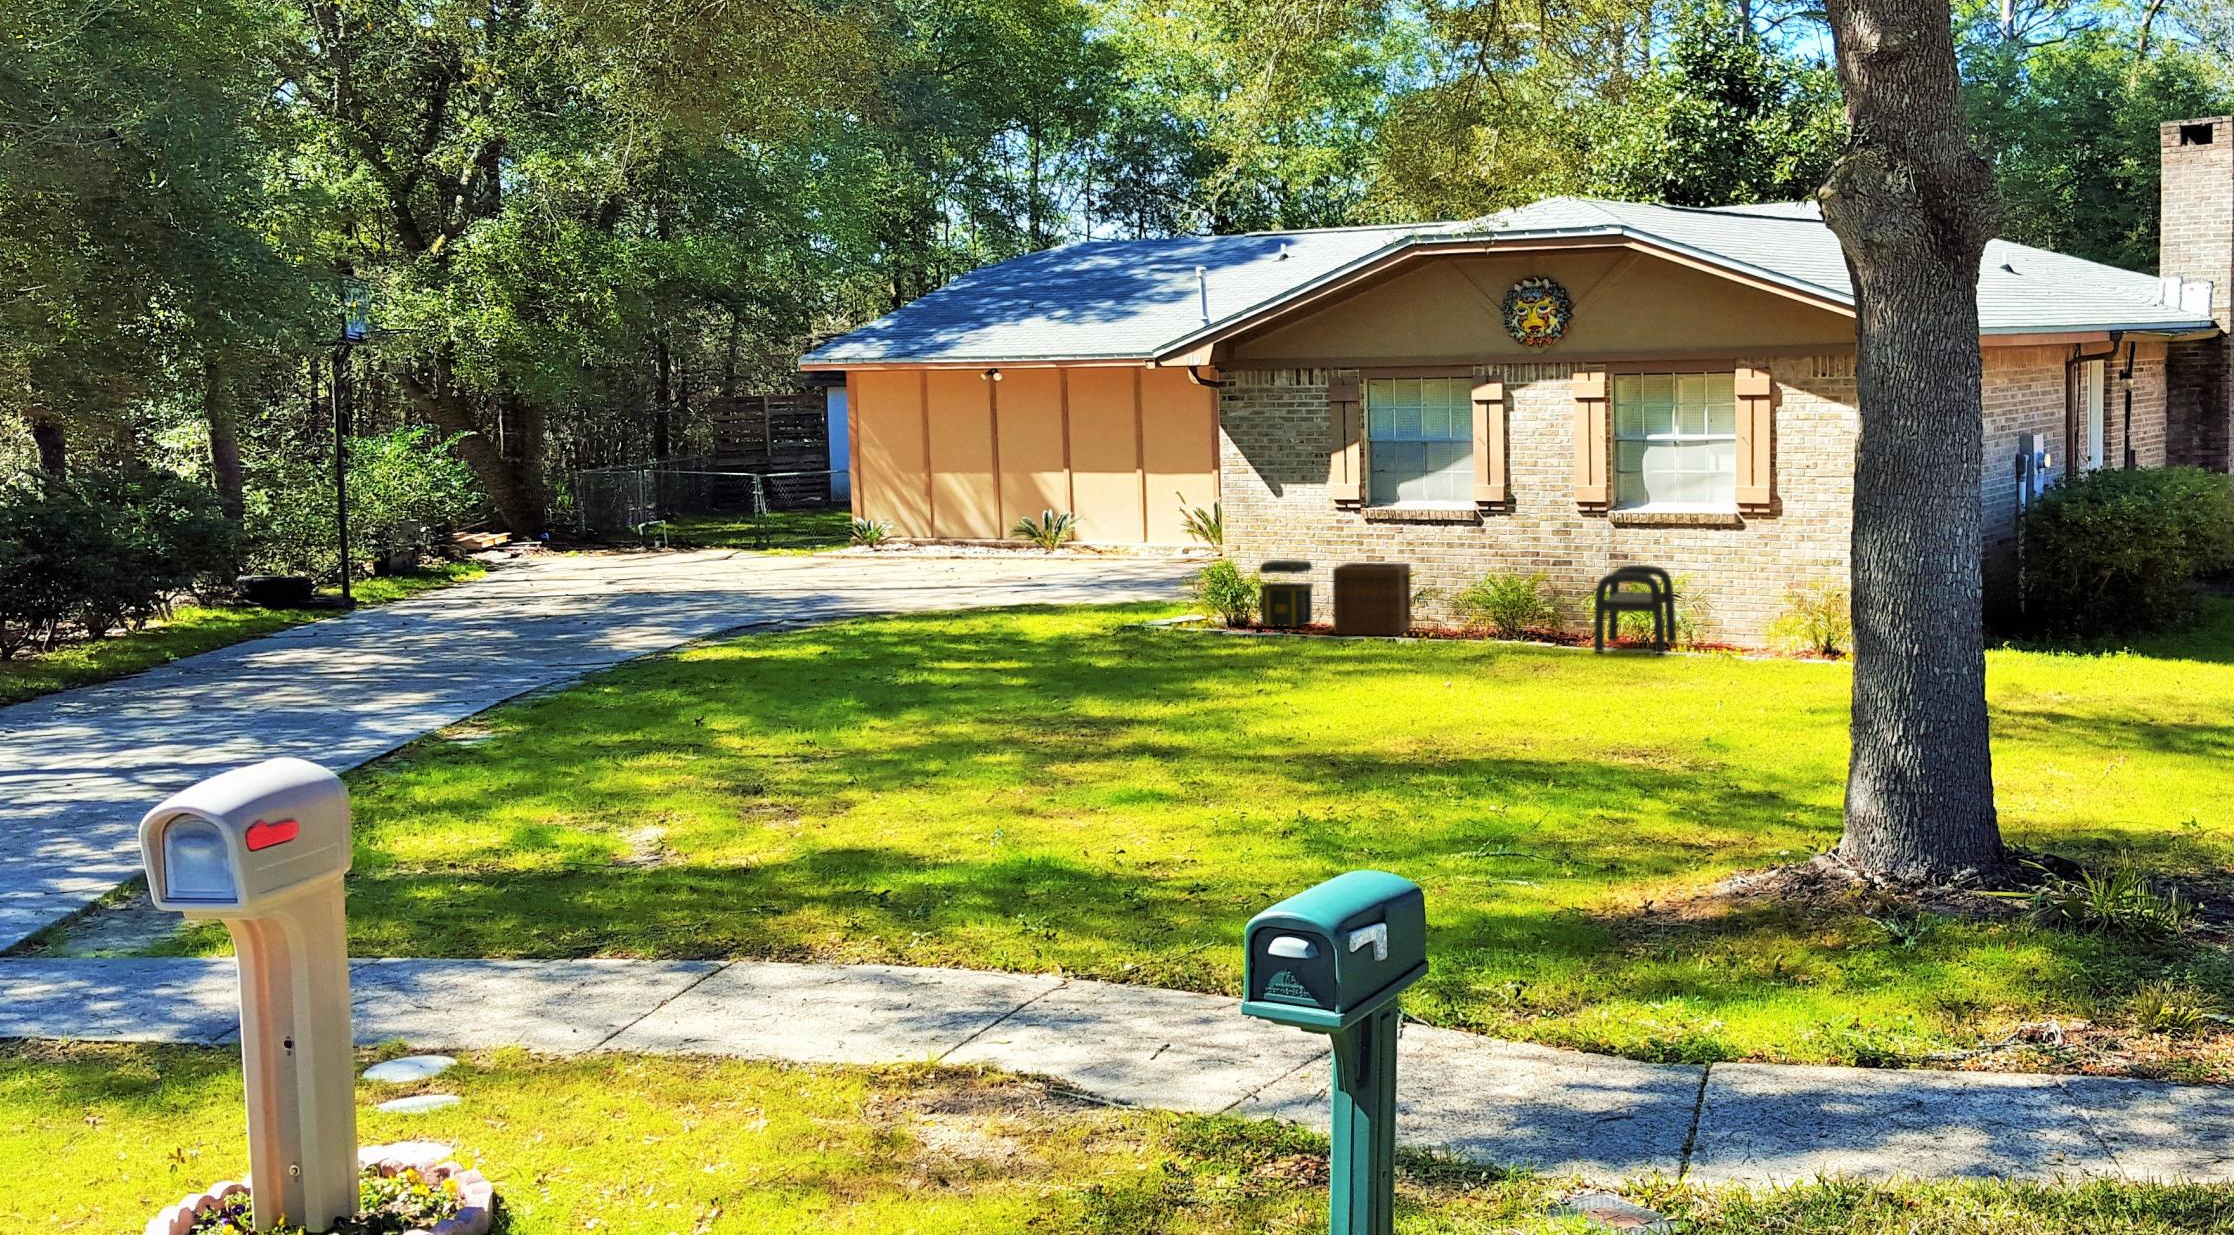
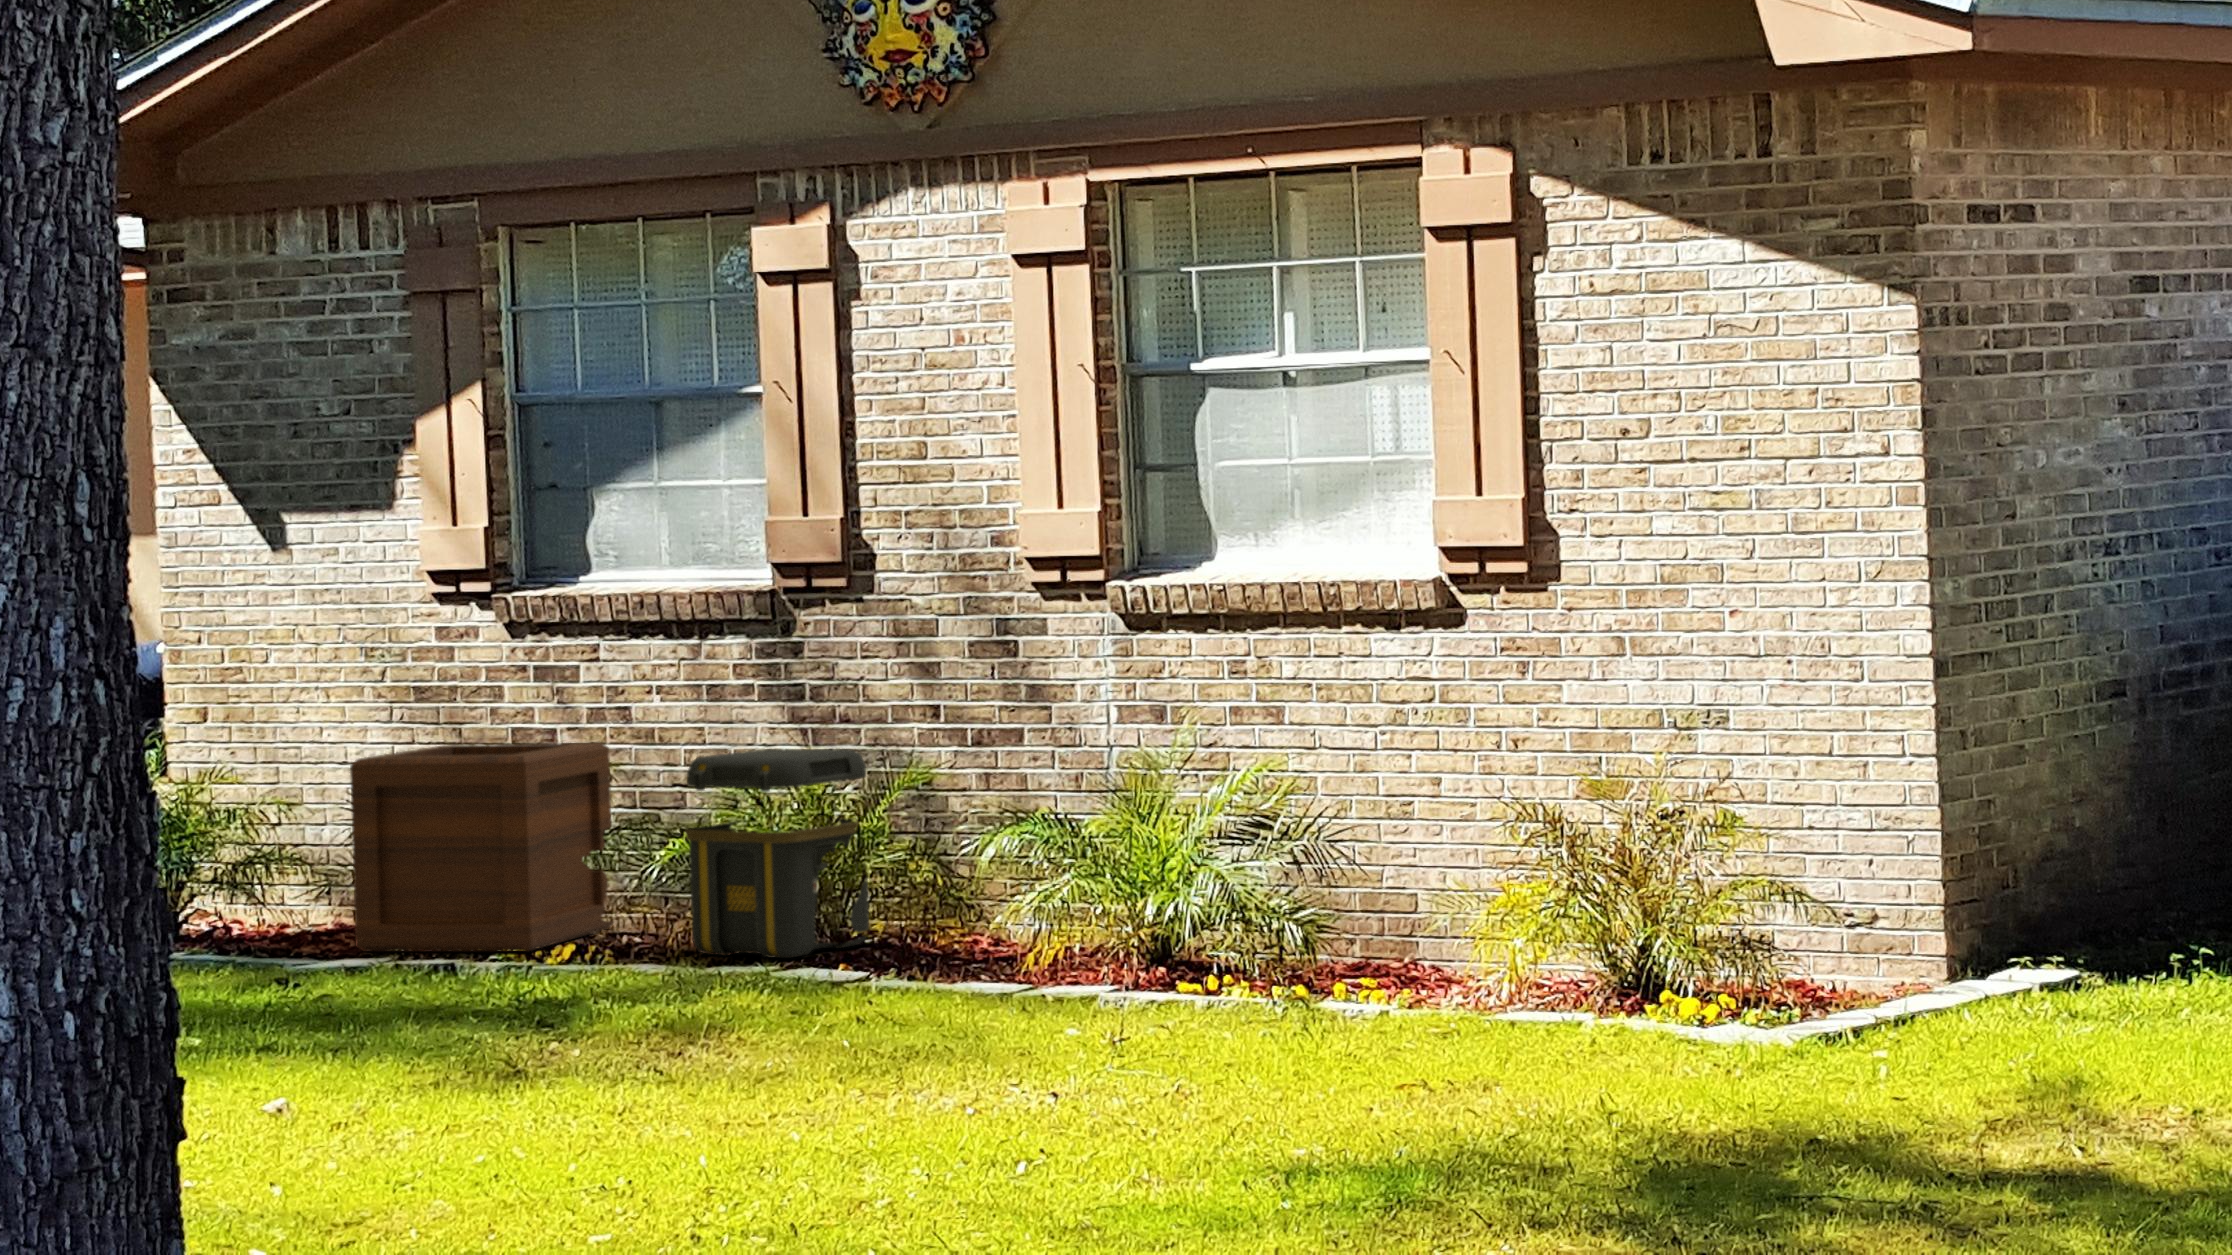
toolbox: present [1259,560,1313,628] -> present [685,749,869,958]
bench: present [1594,565,1676,654] -> none [980,734,1276,998]

